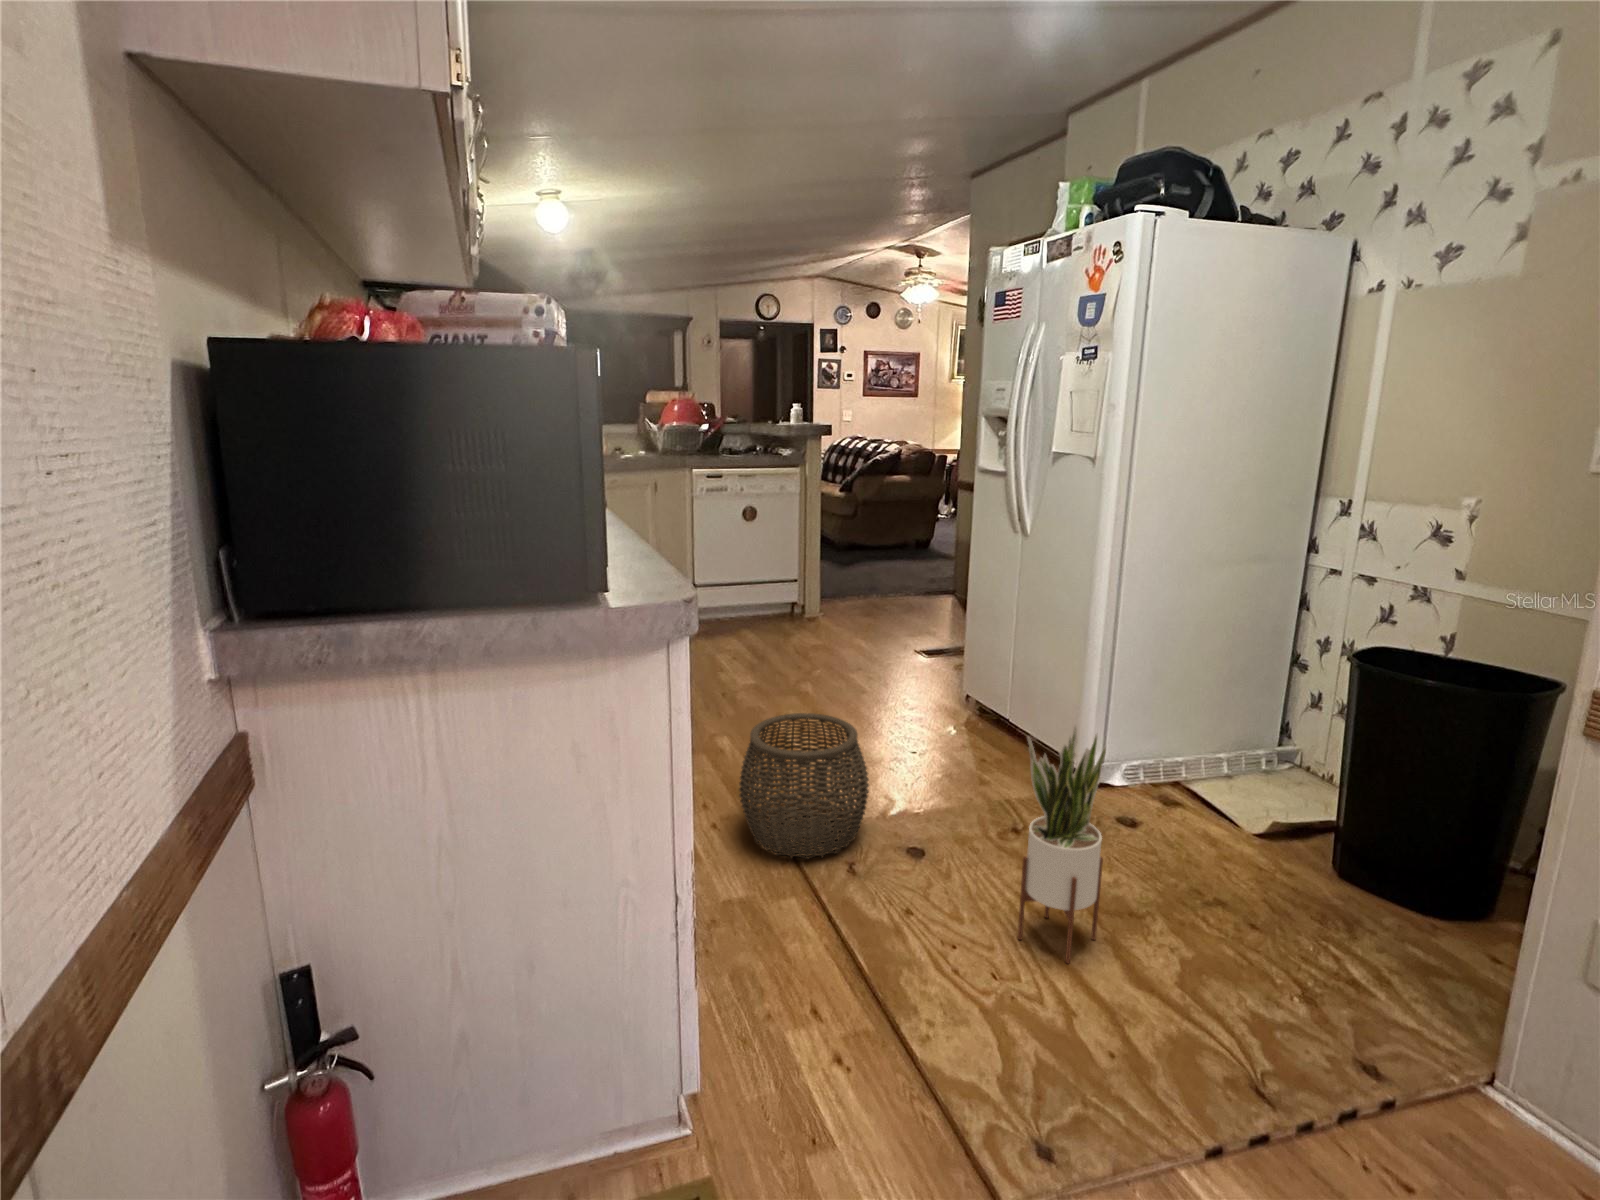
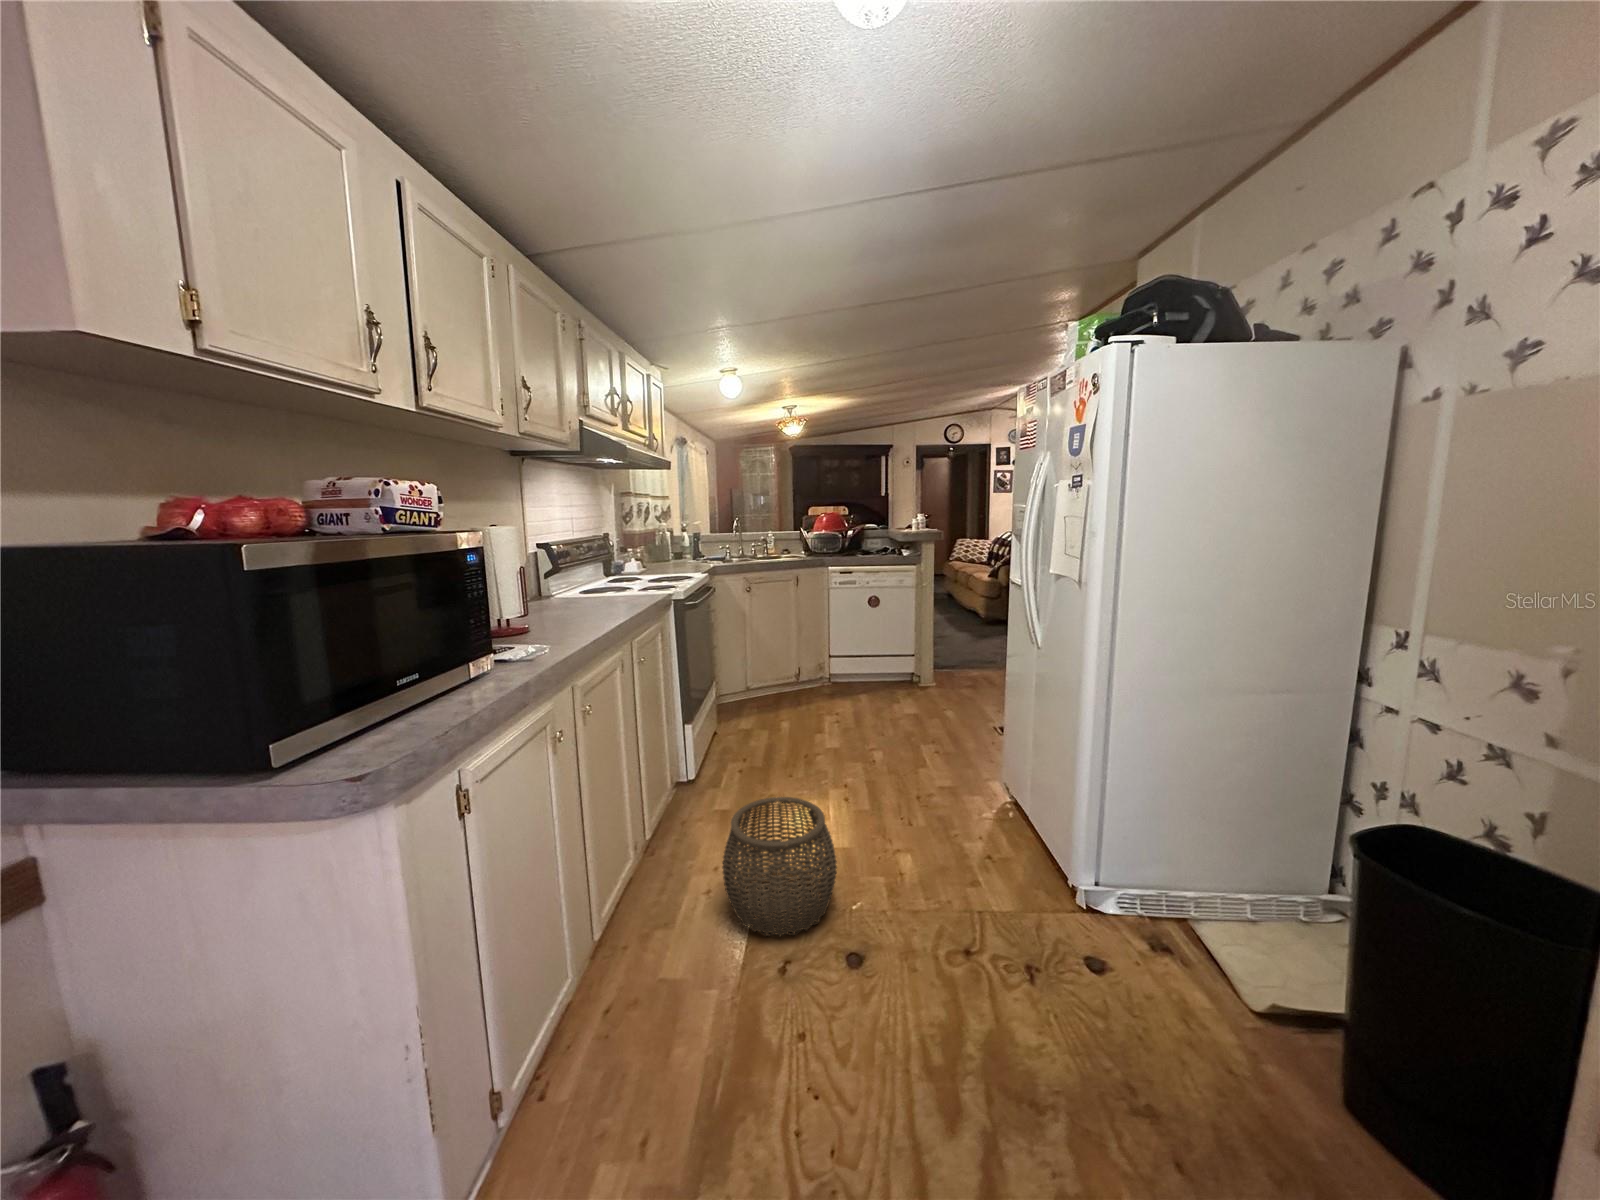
potted plant: present [1018,726,1106,964] -> none [883,880,992,1137]

